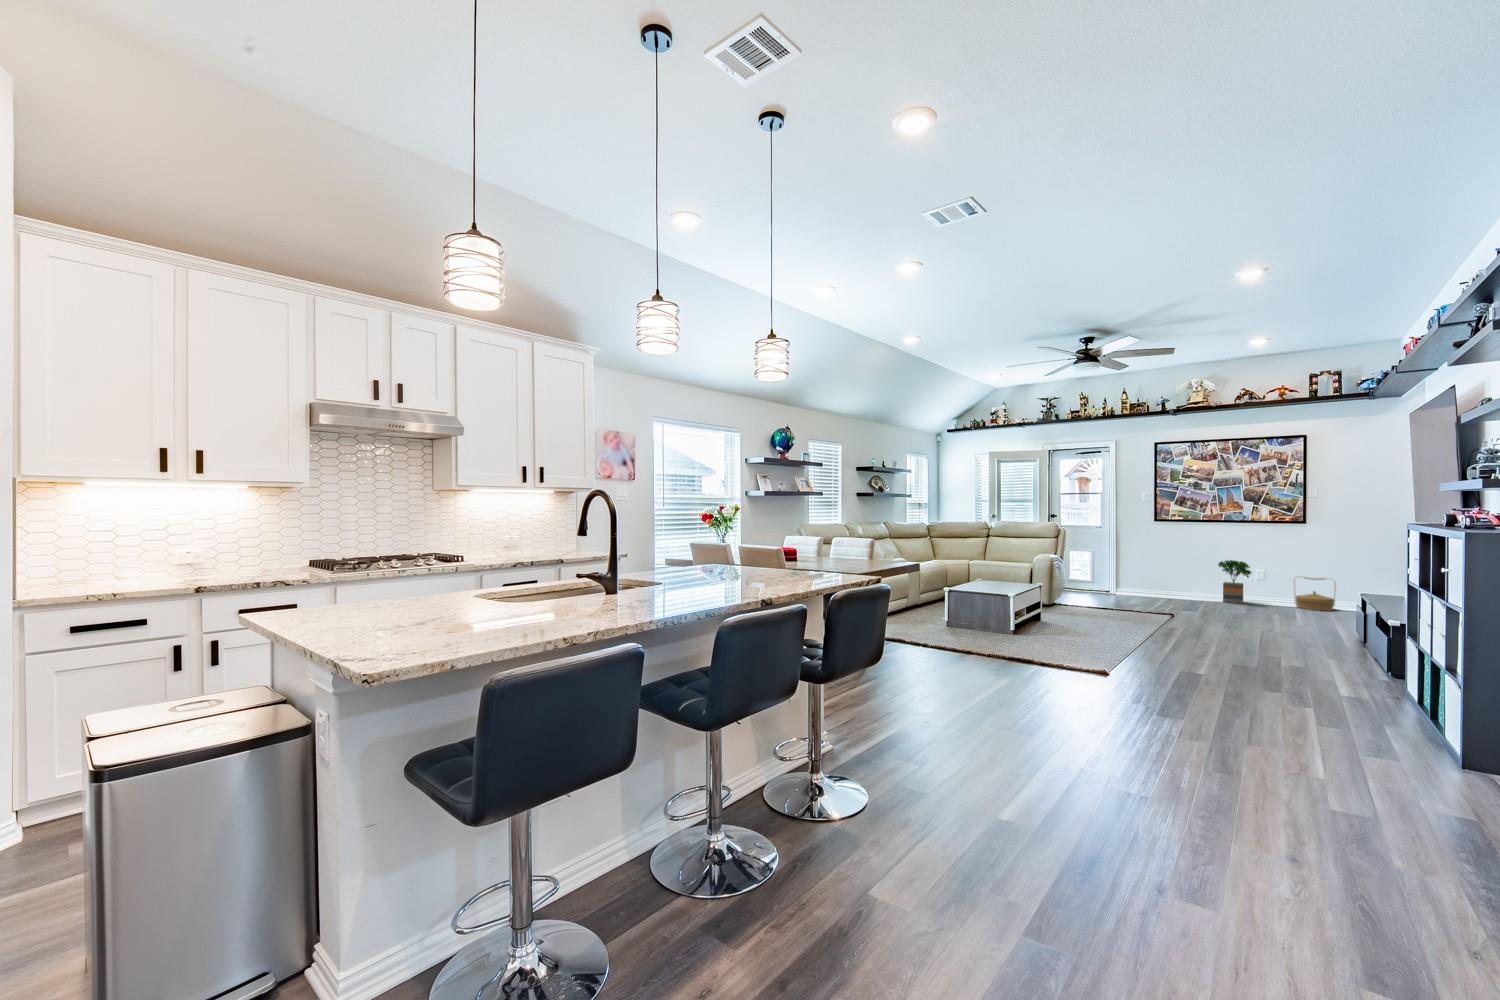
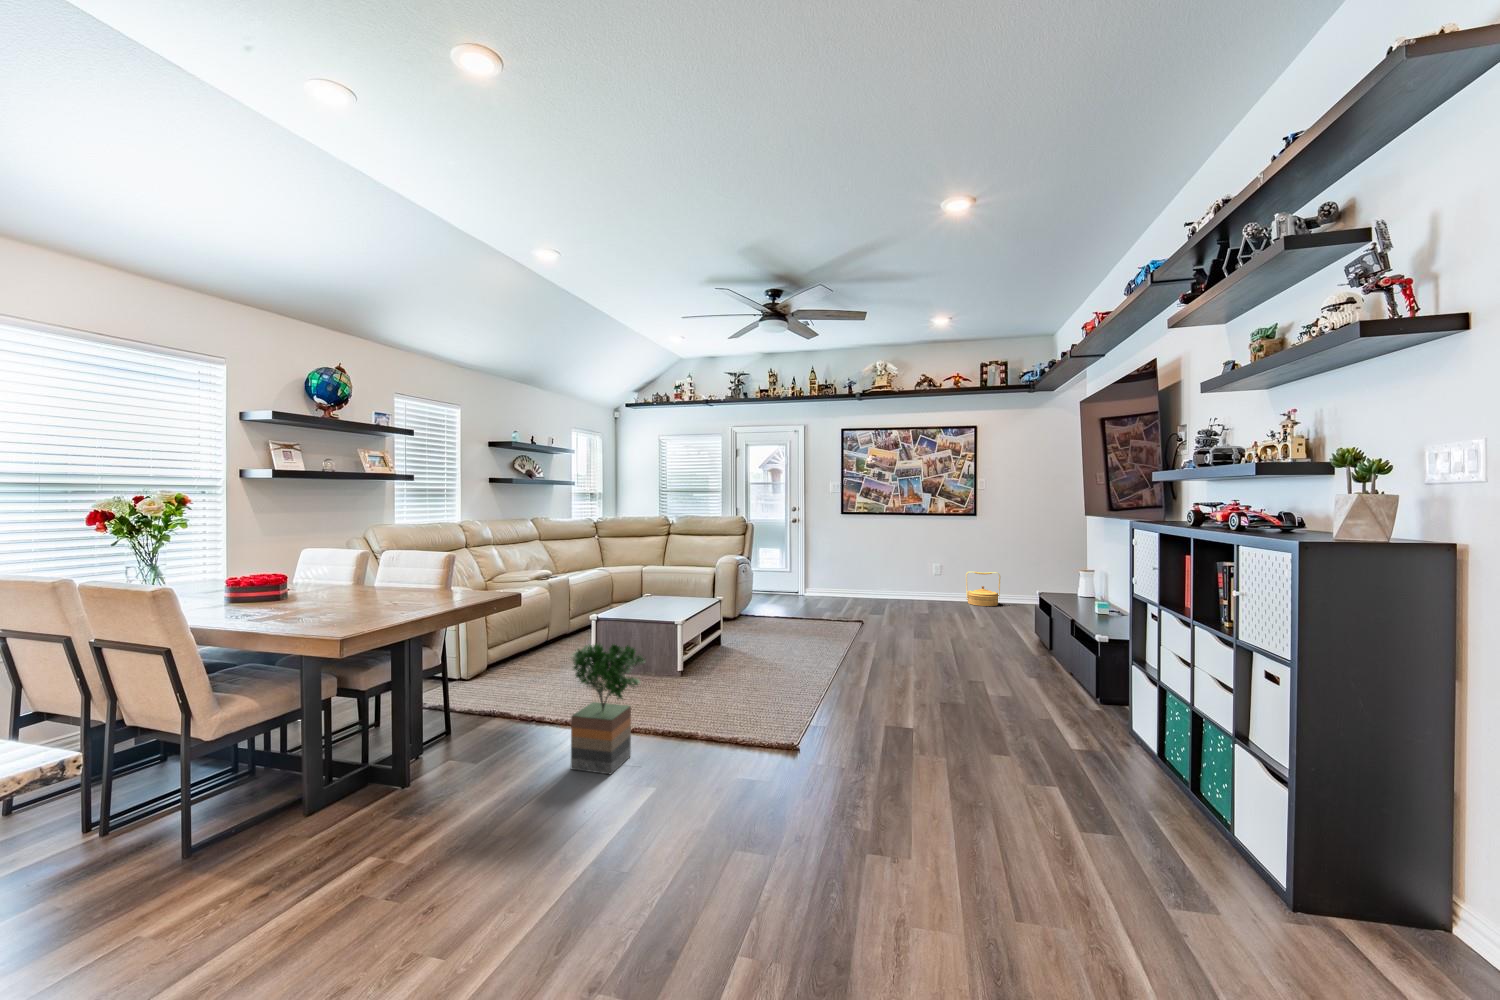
potted tree: present [1218,560,1252,604] -> present [571,644,645,774]

